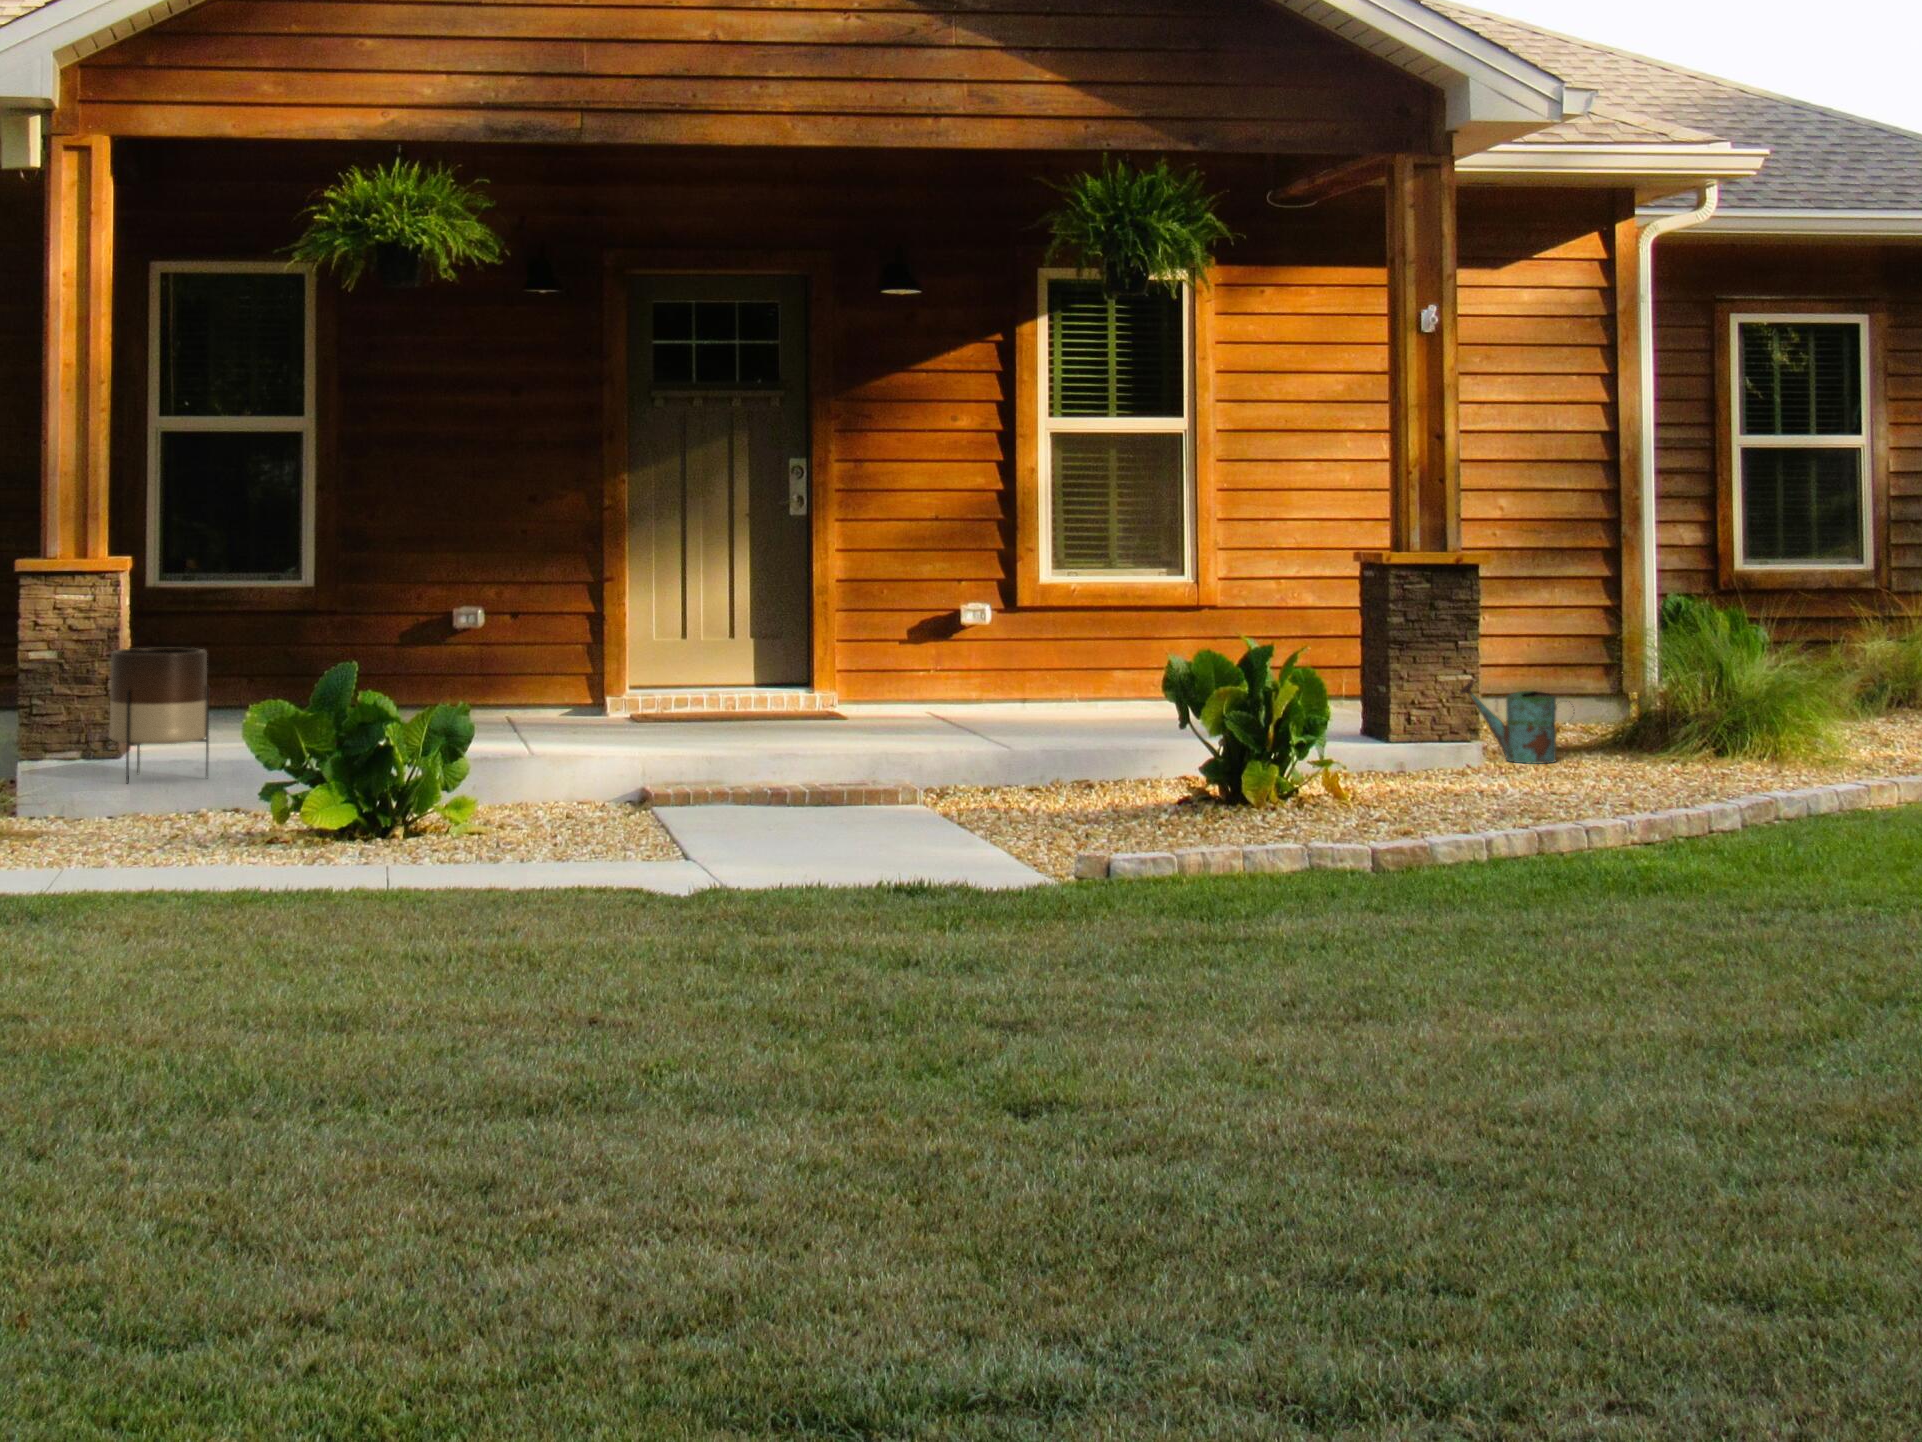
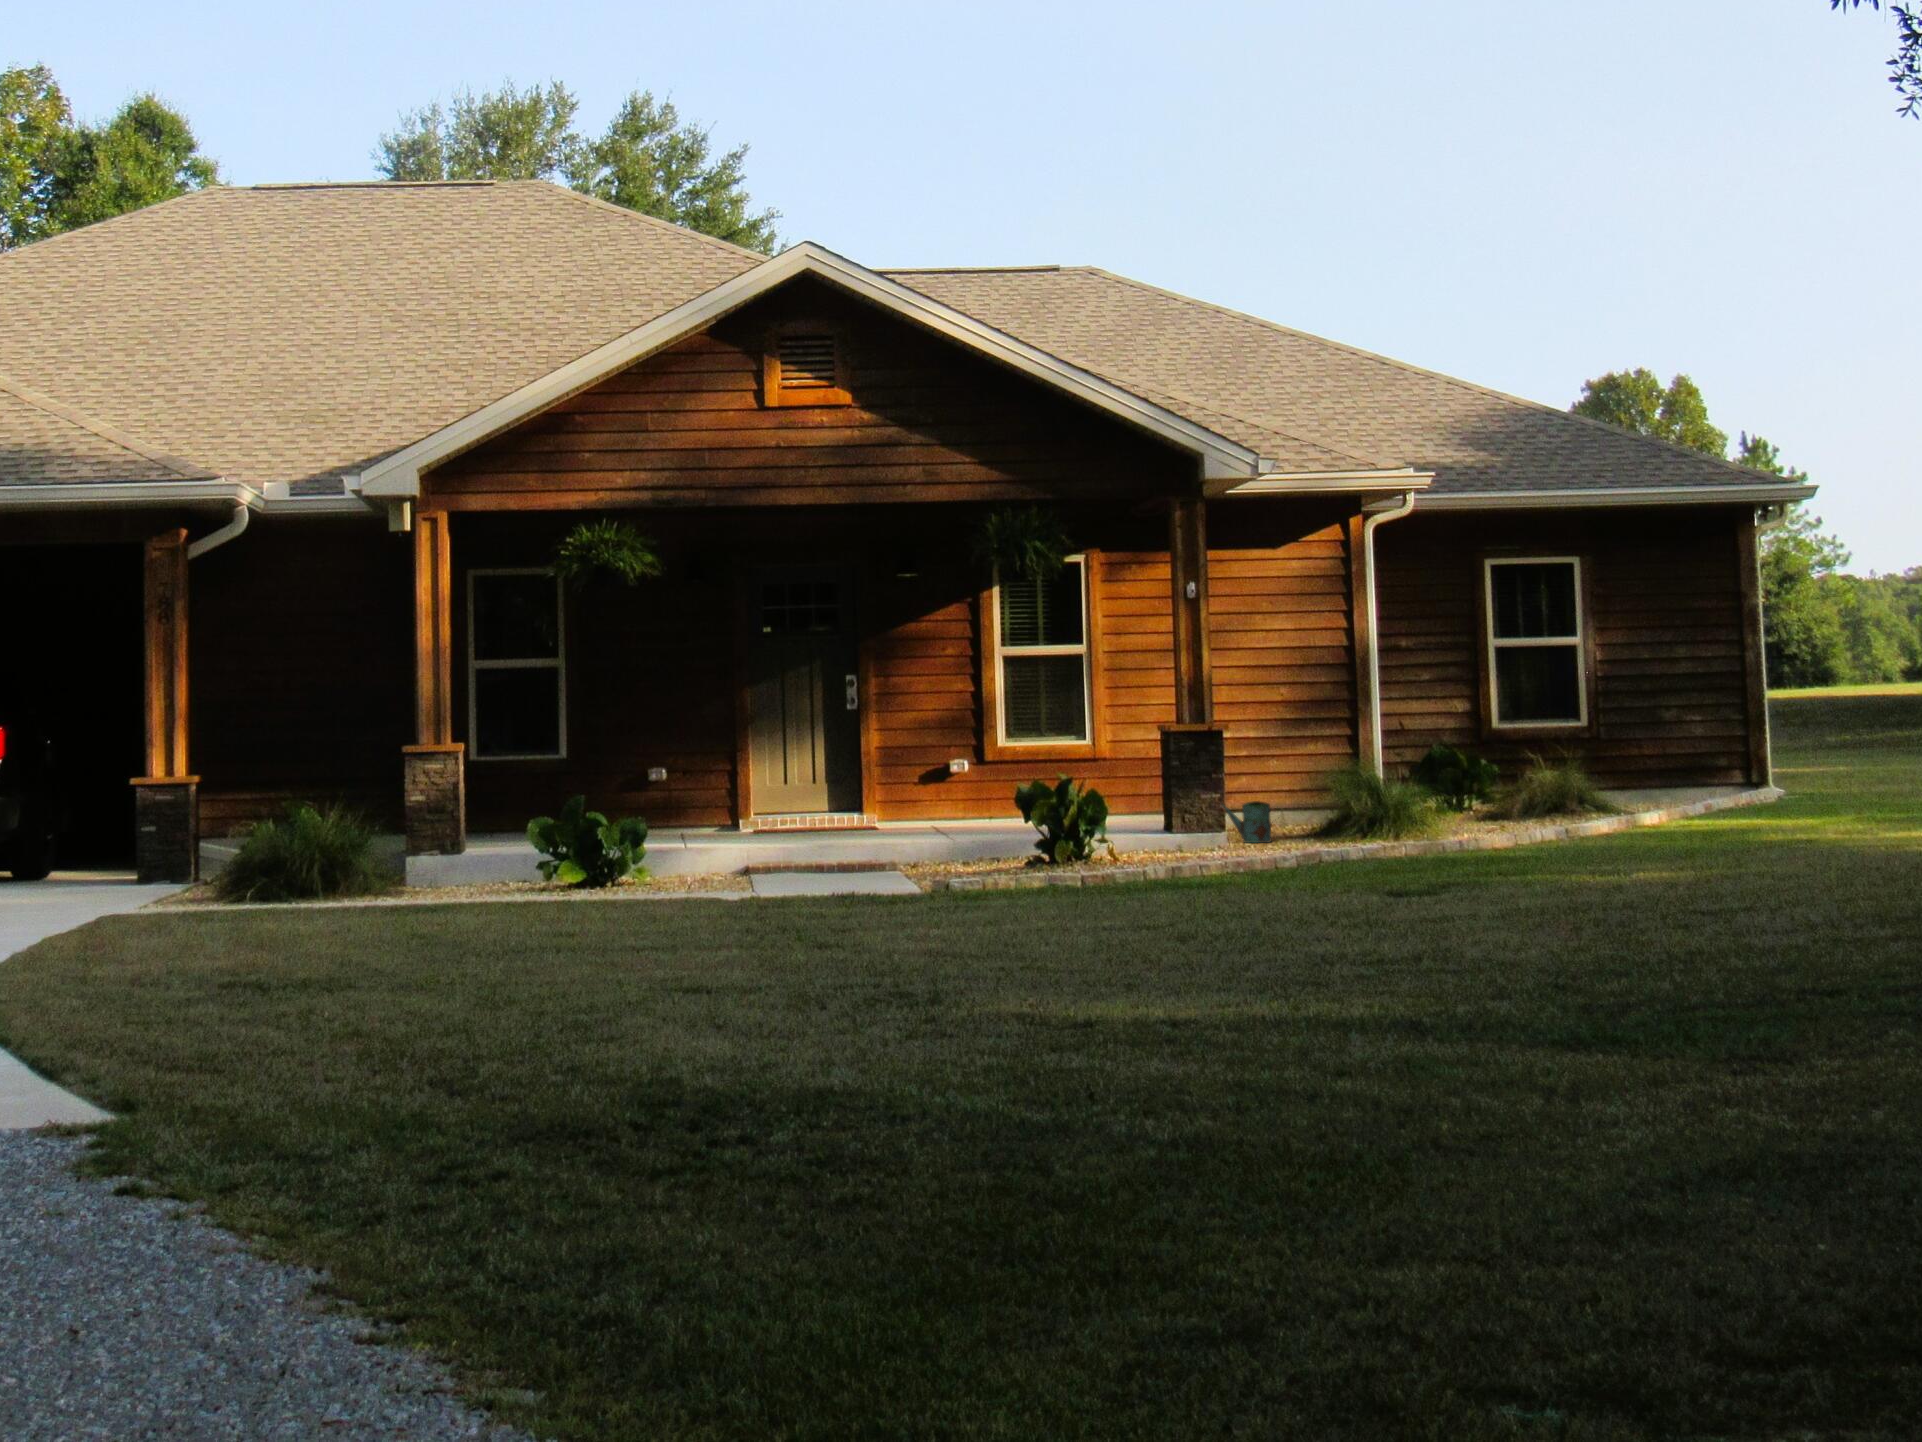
planter: present [109,648,209,783] -> none [455,794,508,869]

